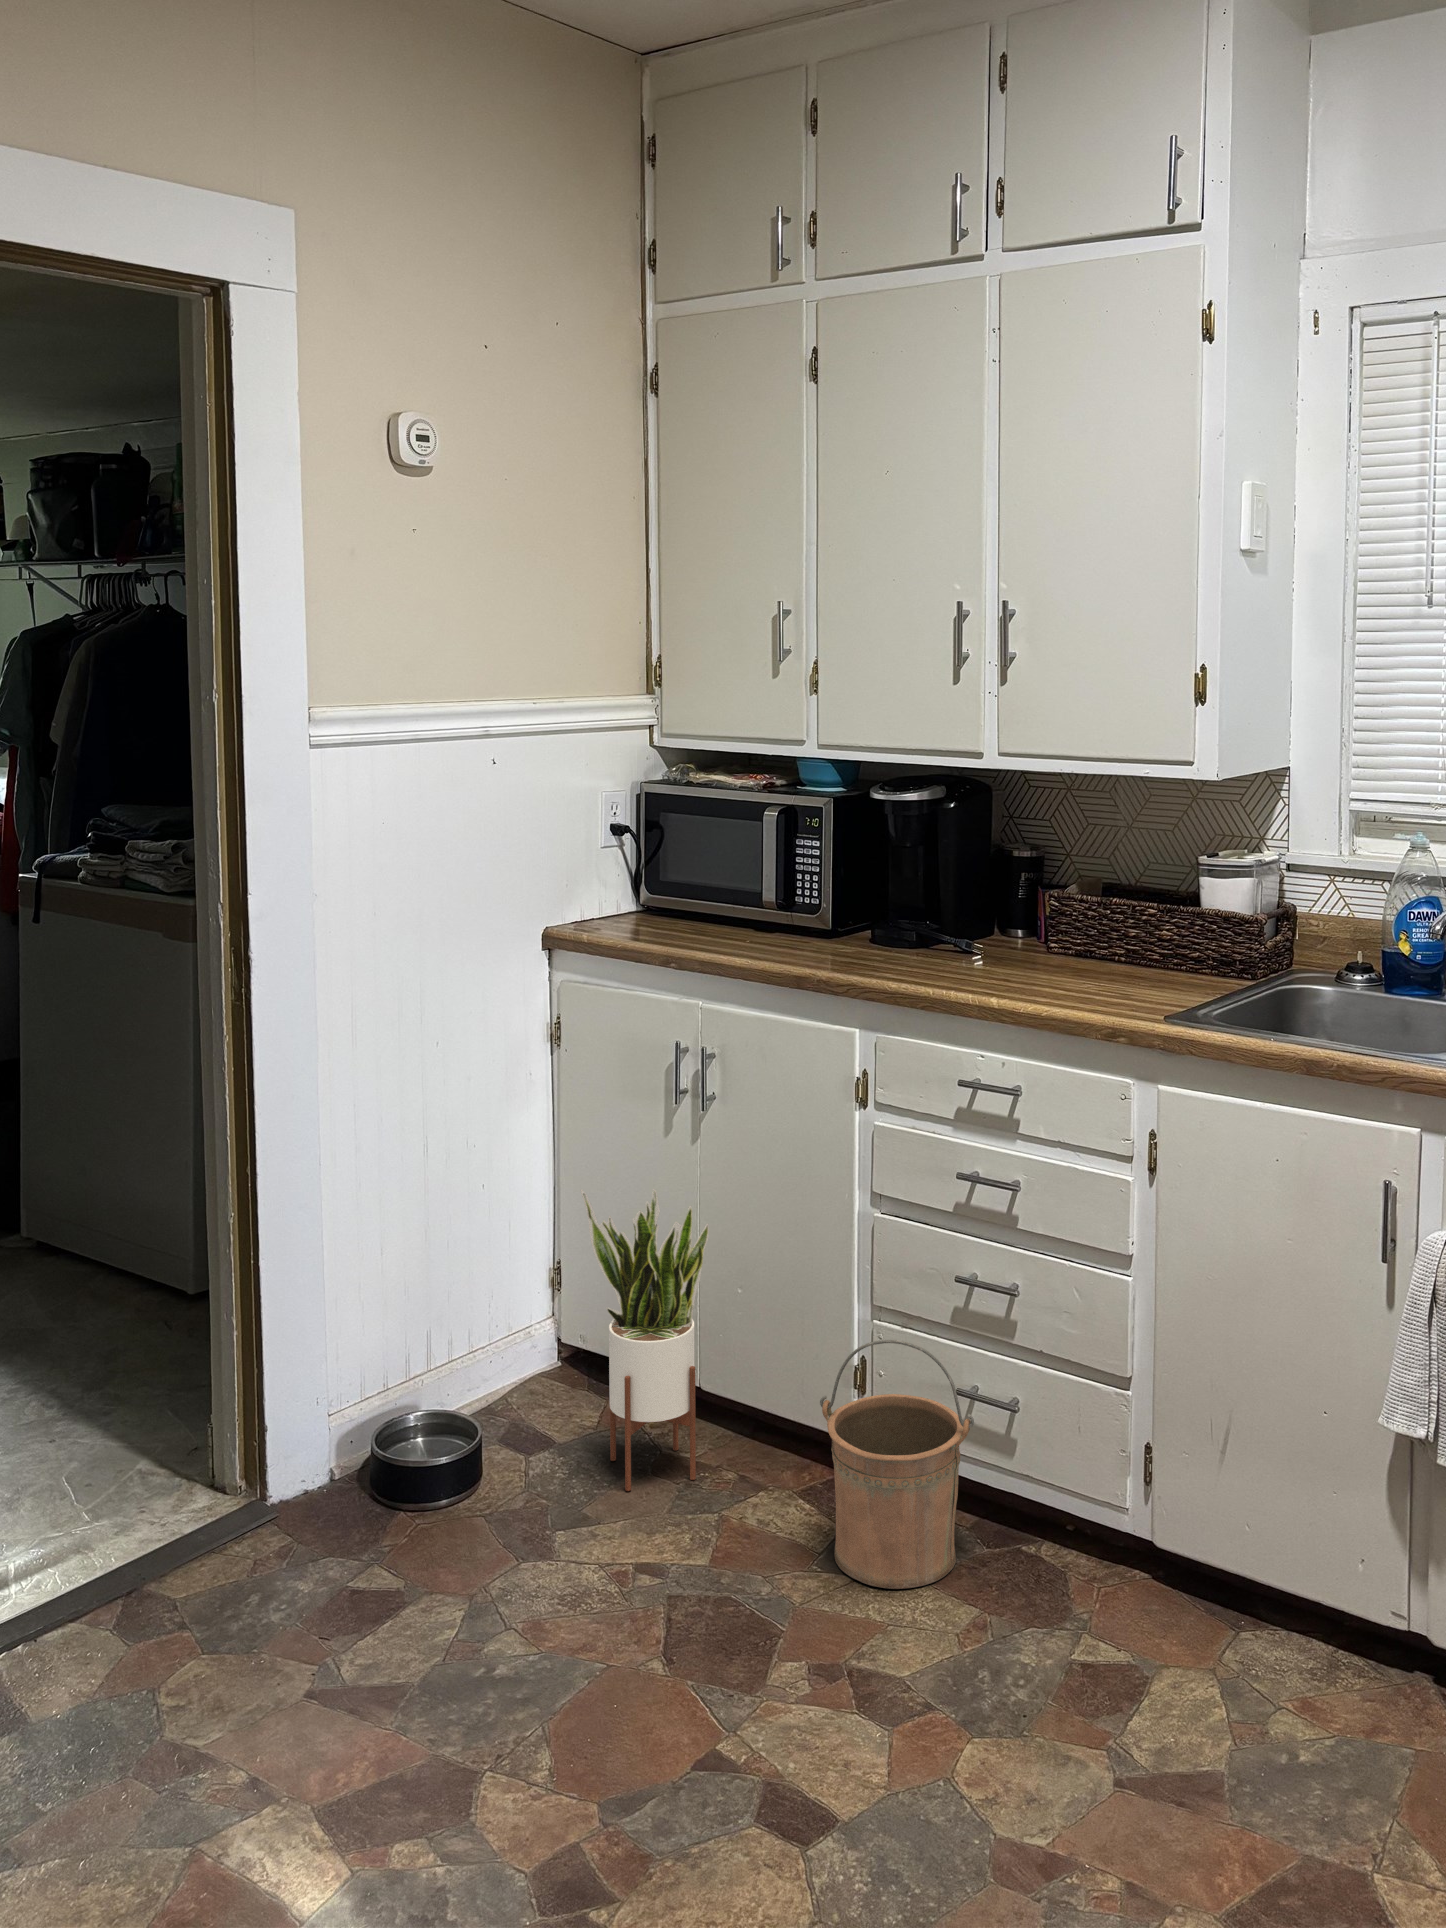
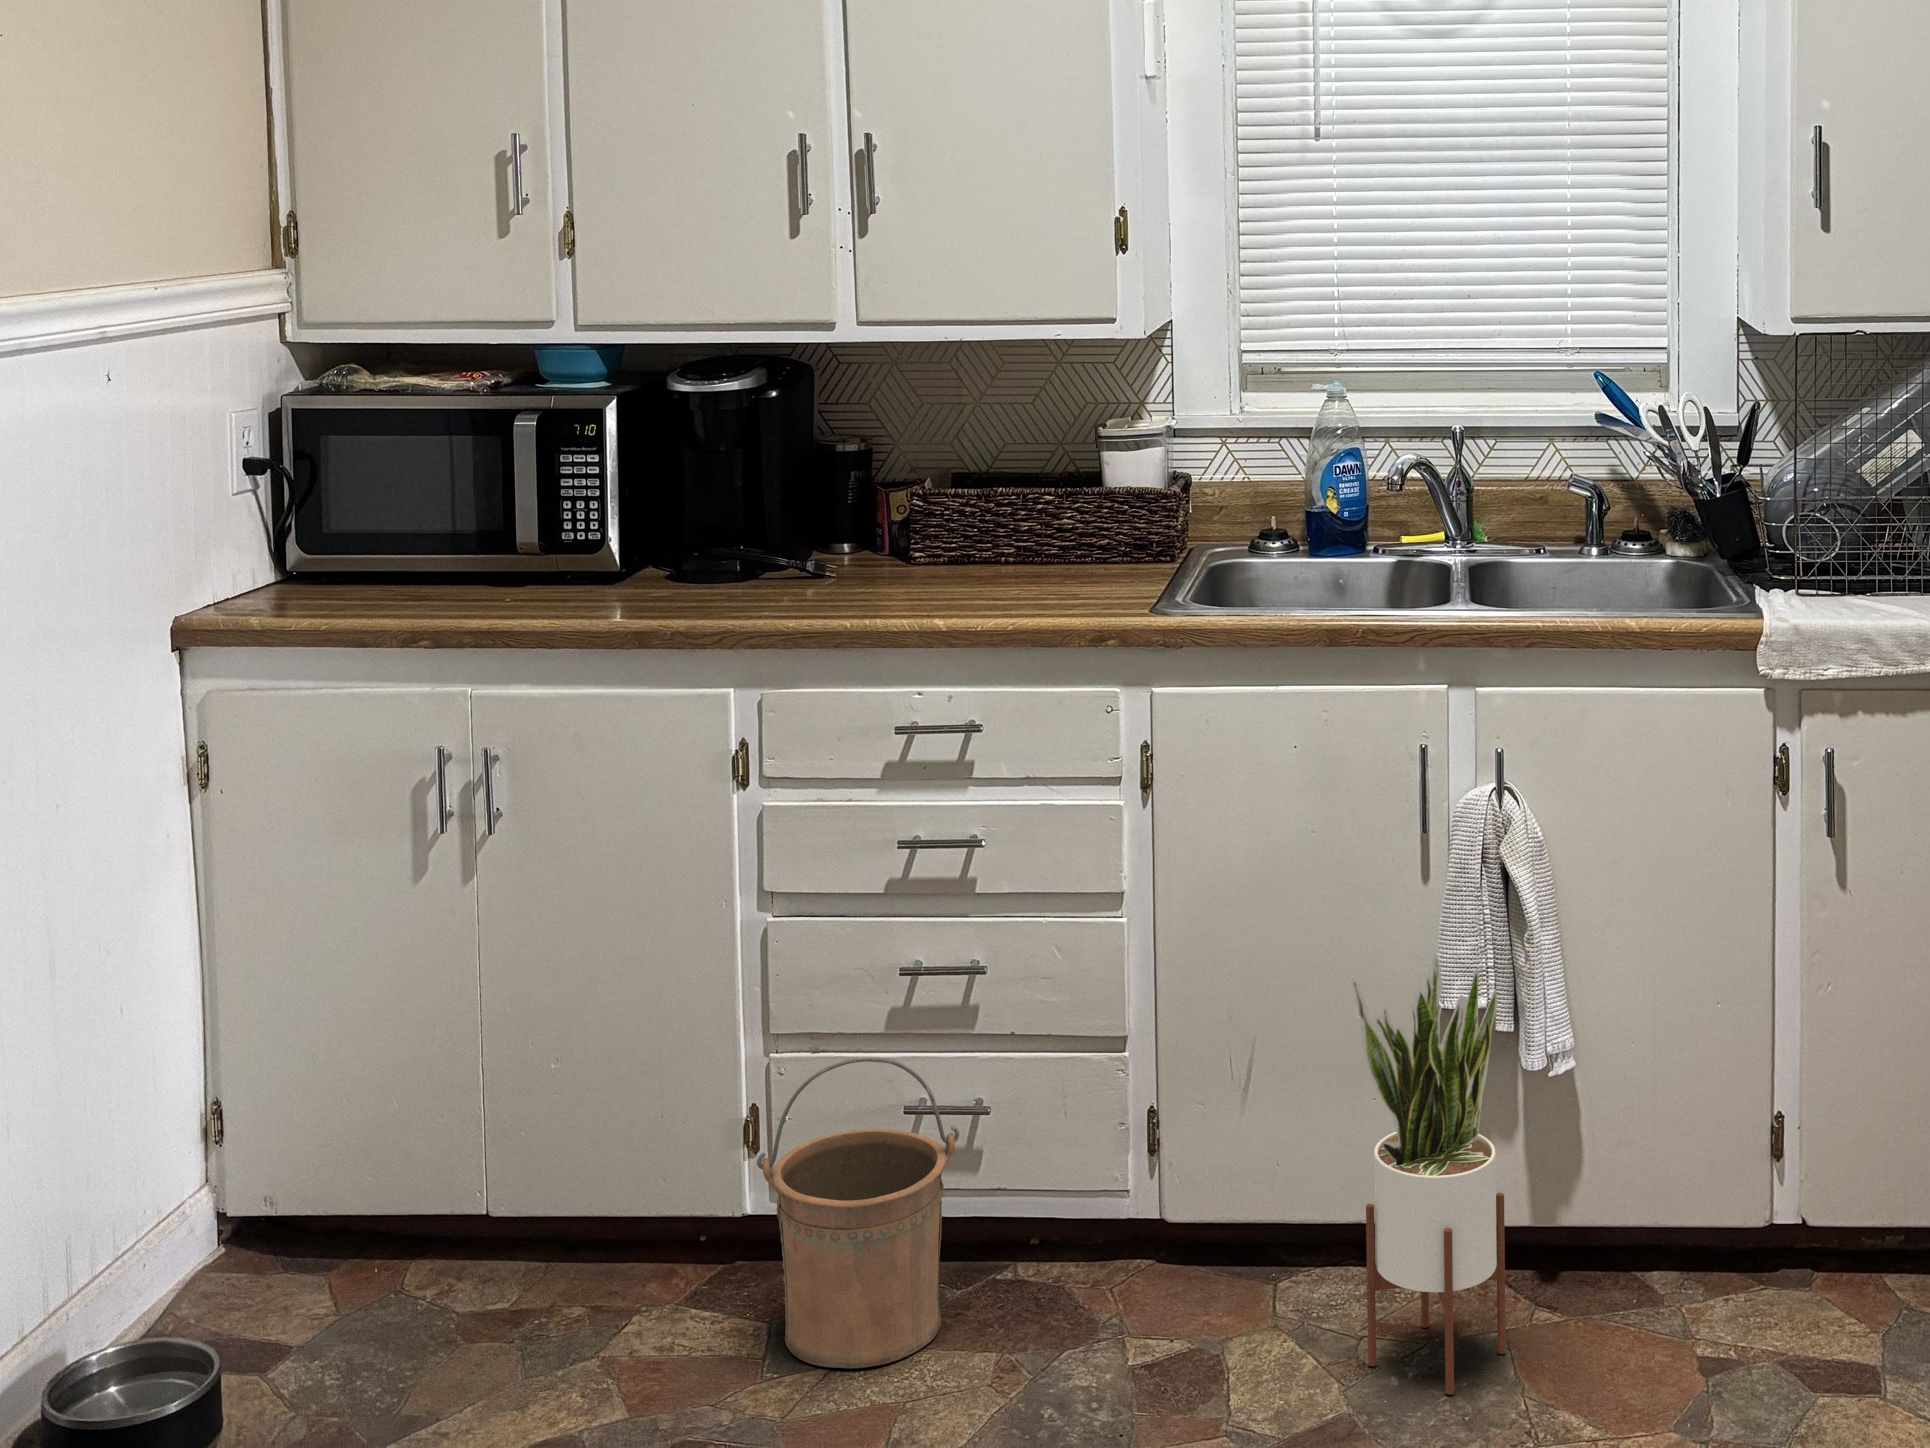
potted plant: present [581,1189,709,1491] -> present [1351,955,1506,1395]

